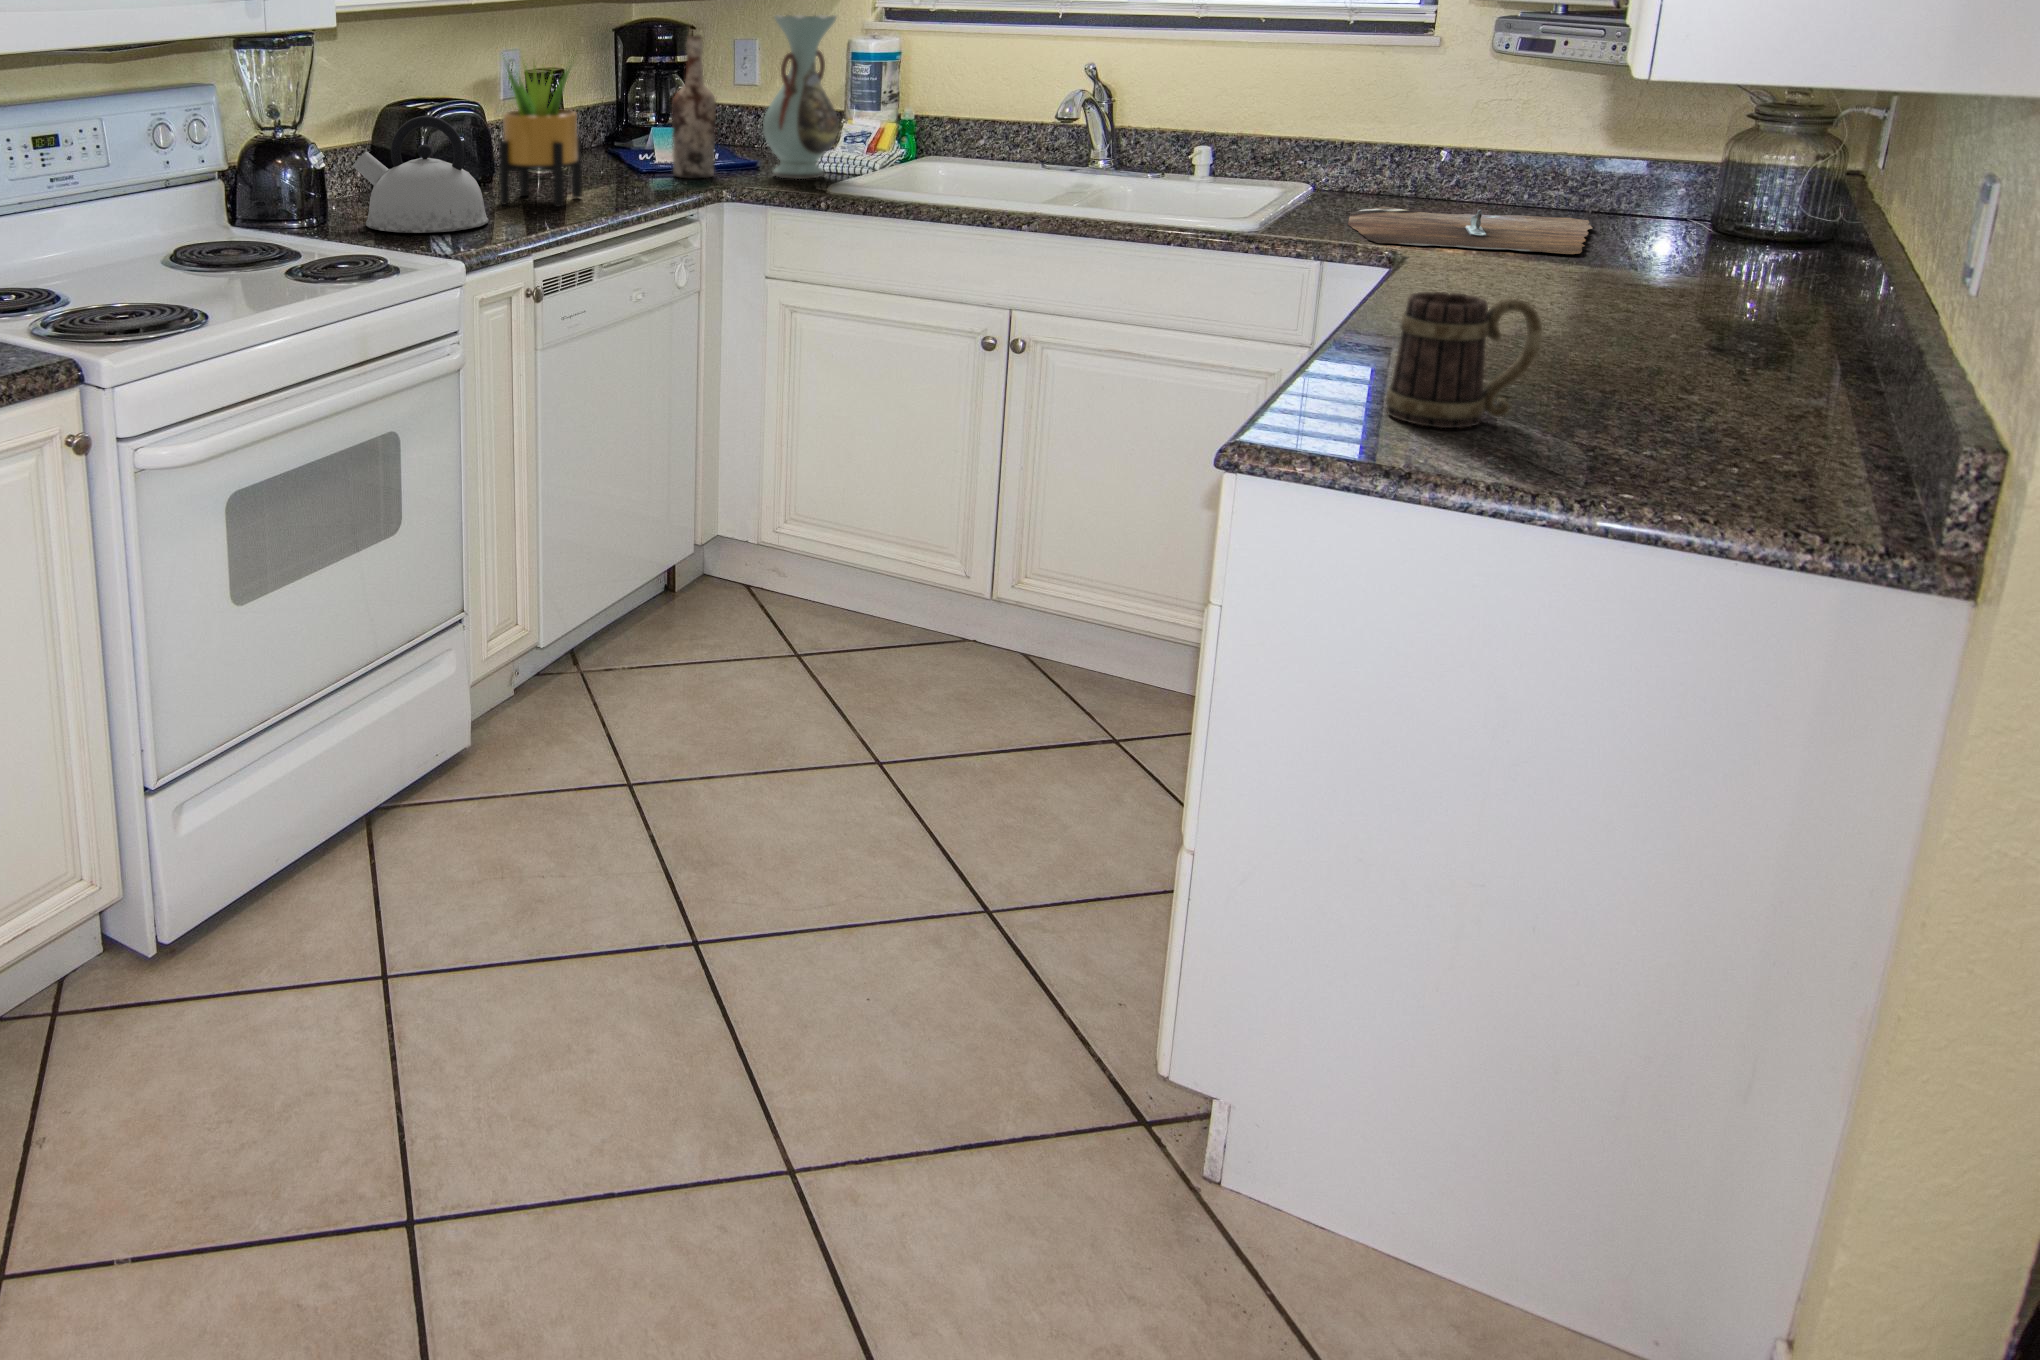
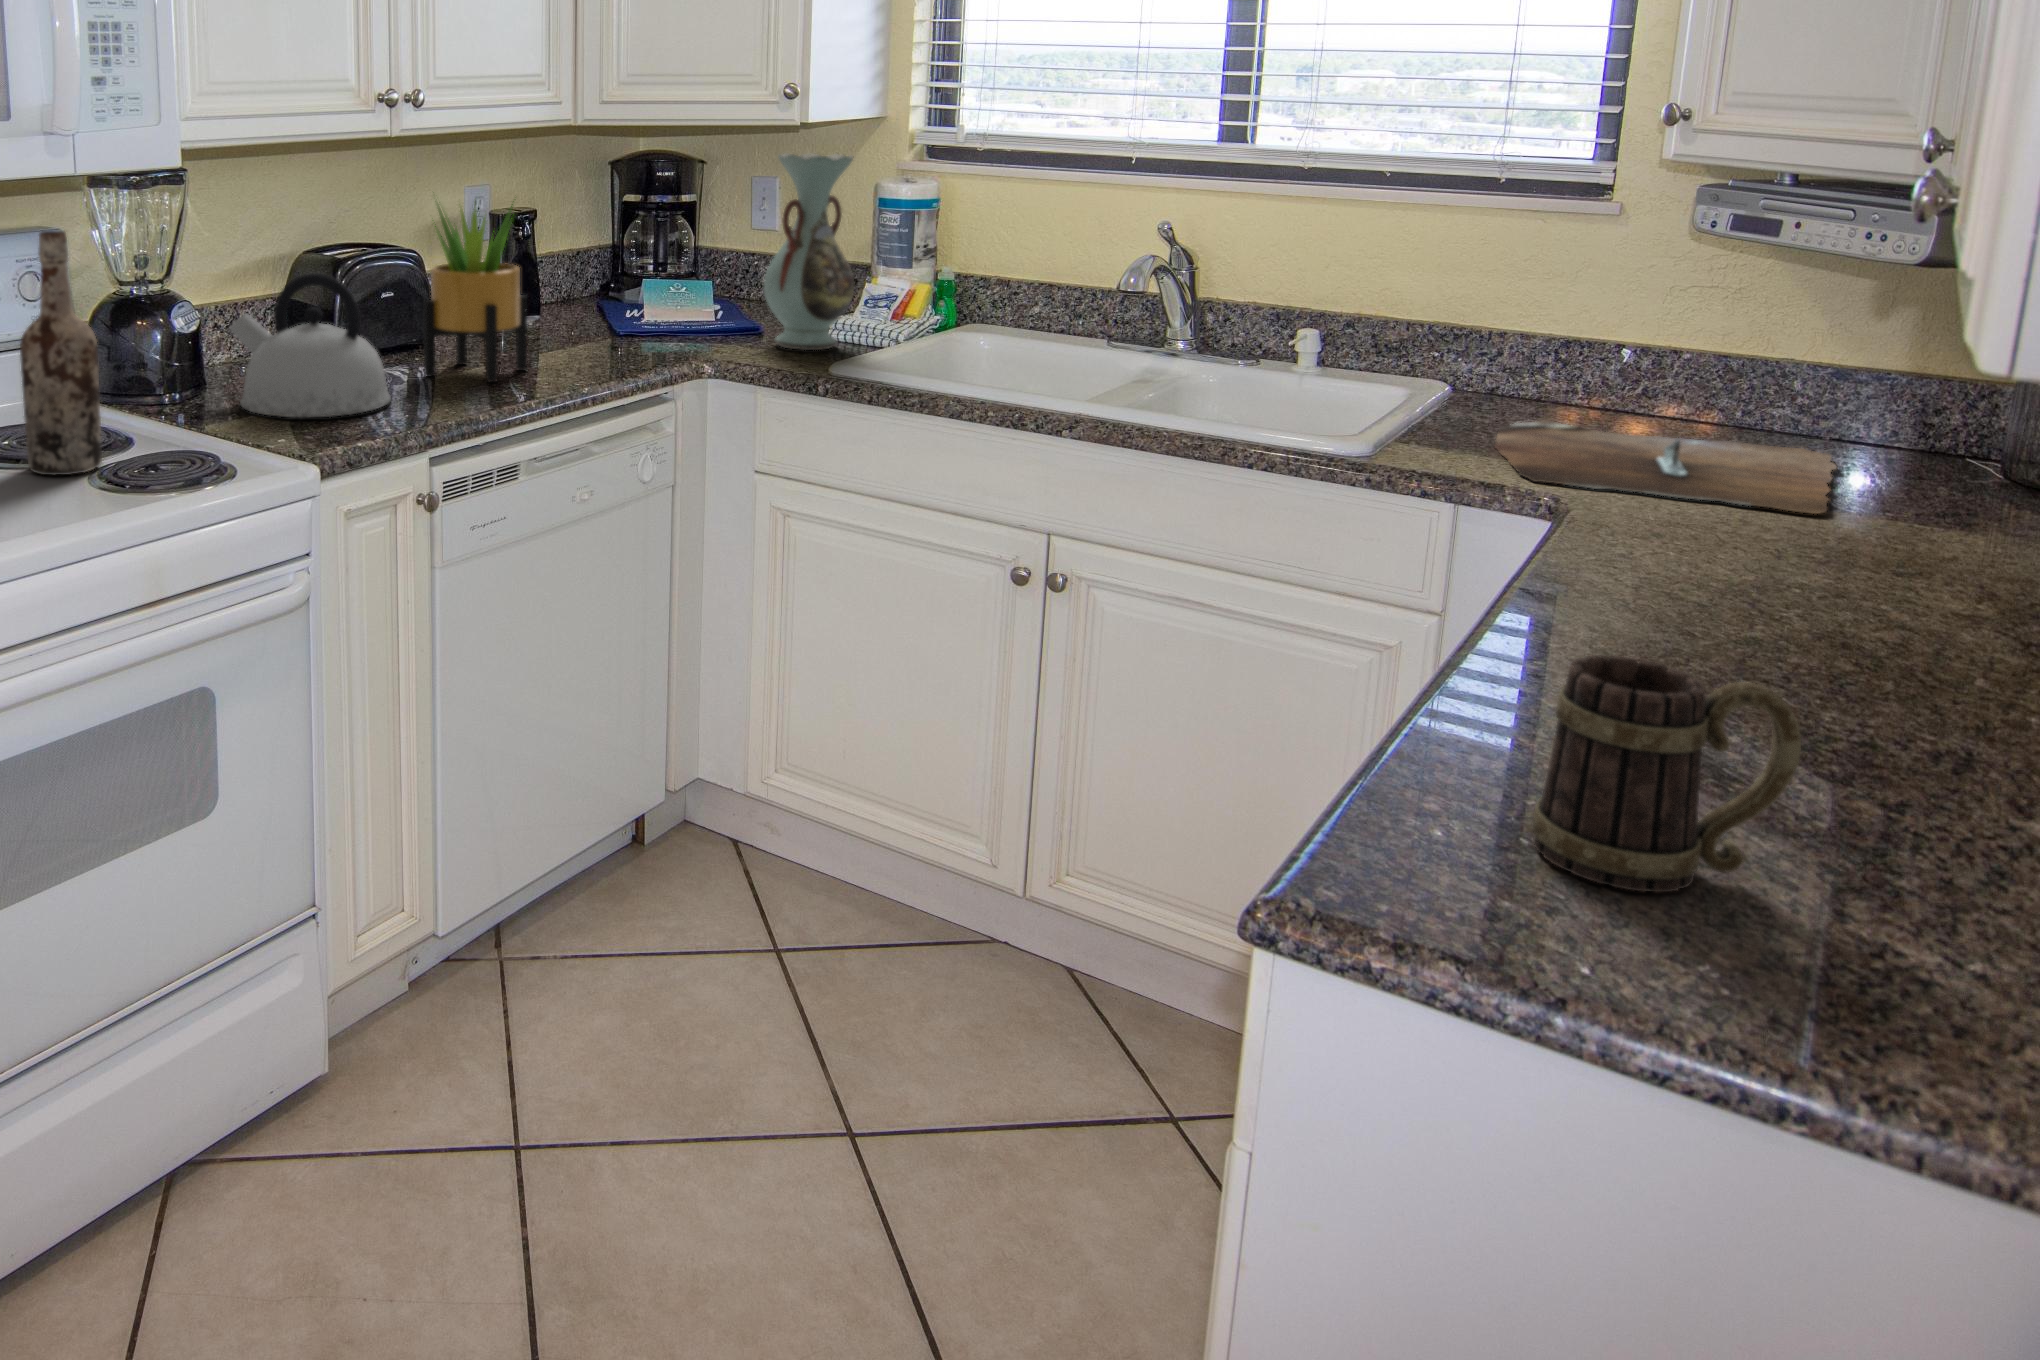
wine bottle: present [672,35,716,178] -> present [20,231,102,475]

